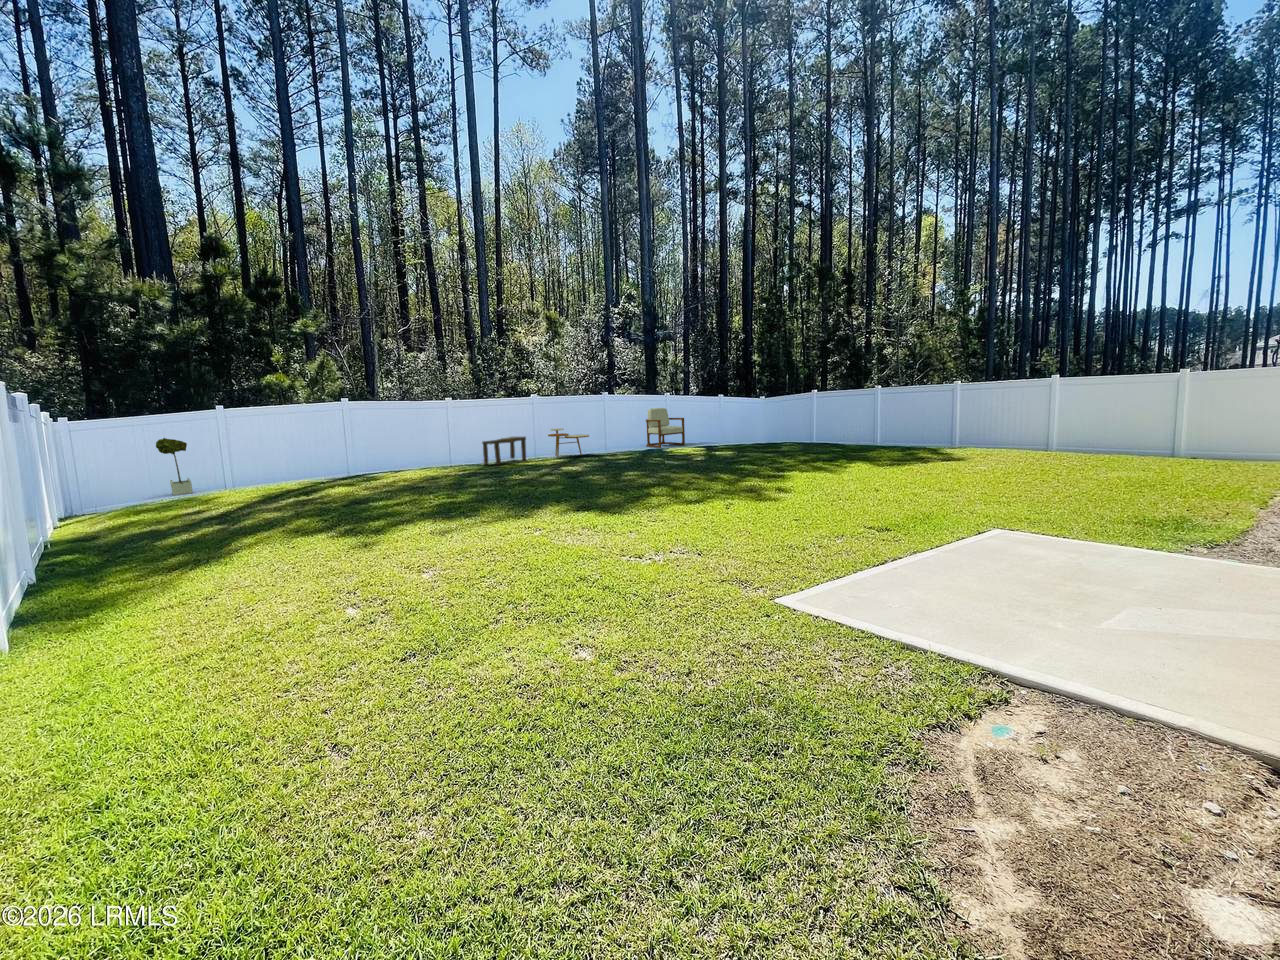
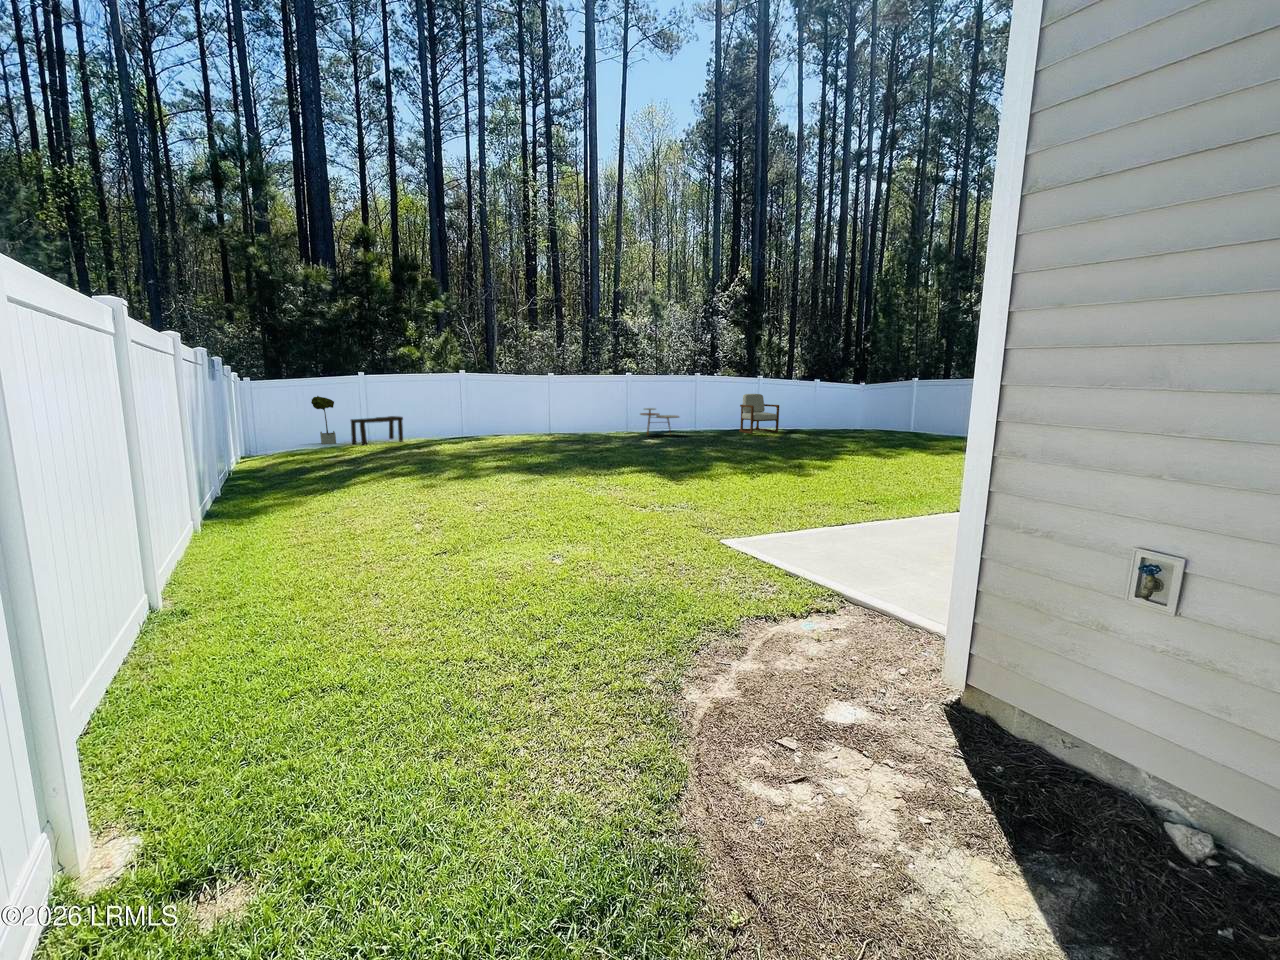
bench: present [482,436,526,465] -> present [351,416,403,445]

